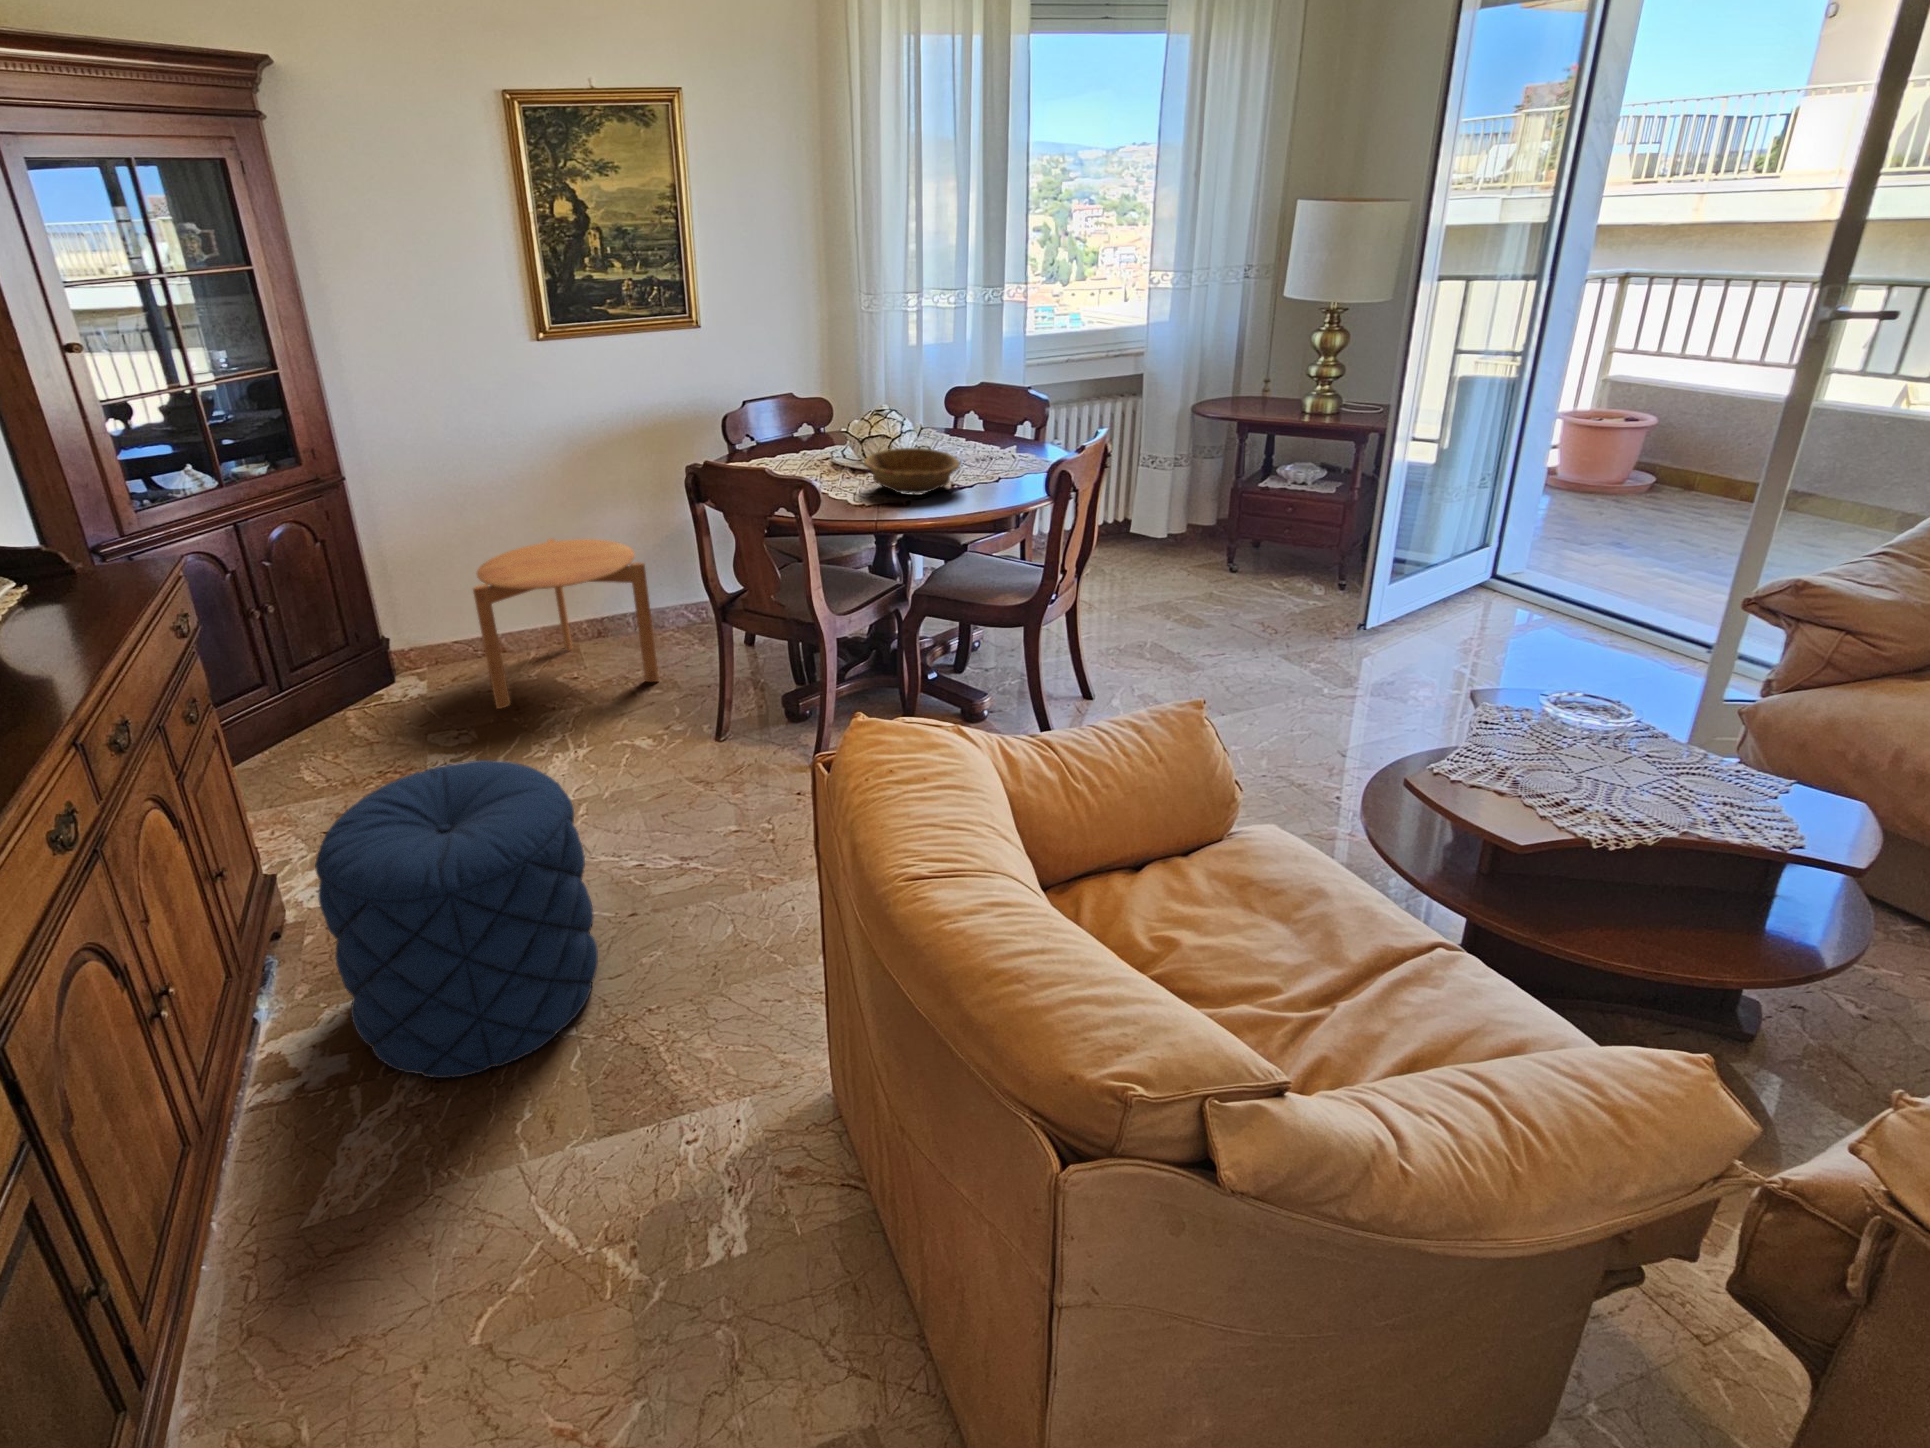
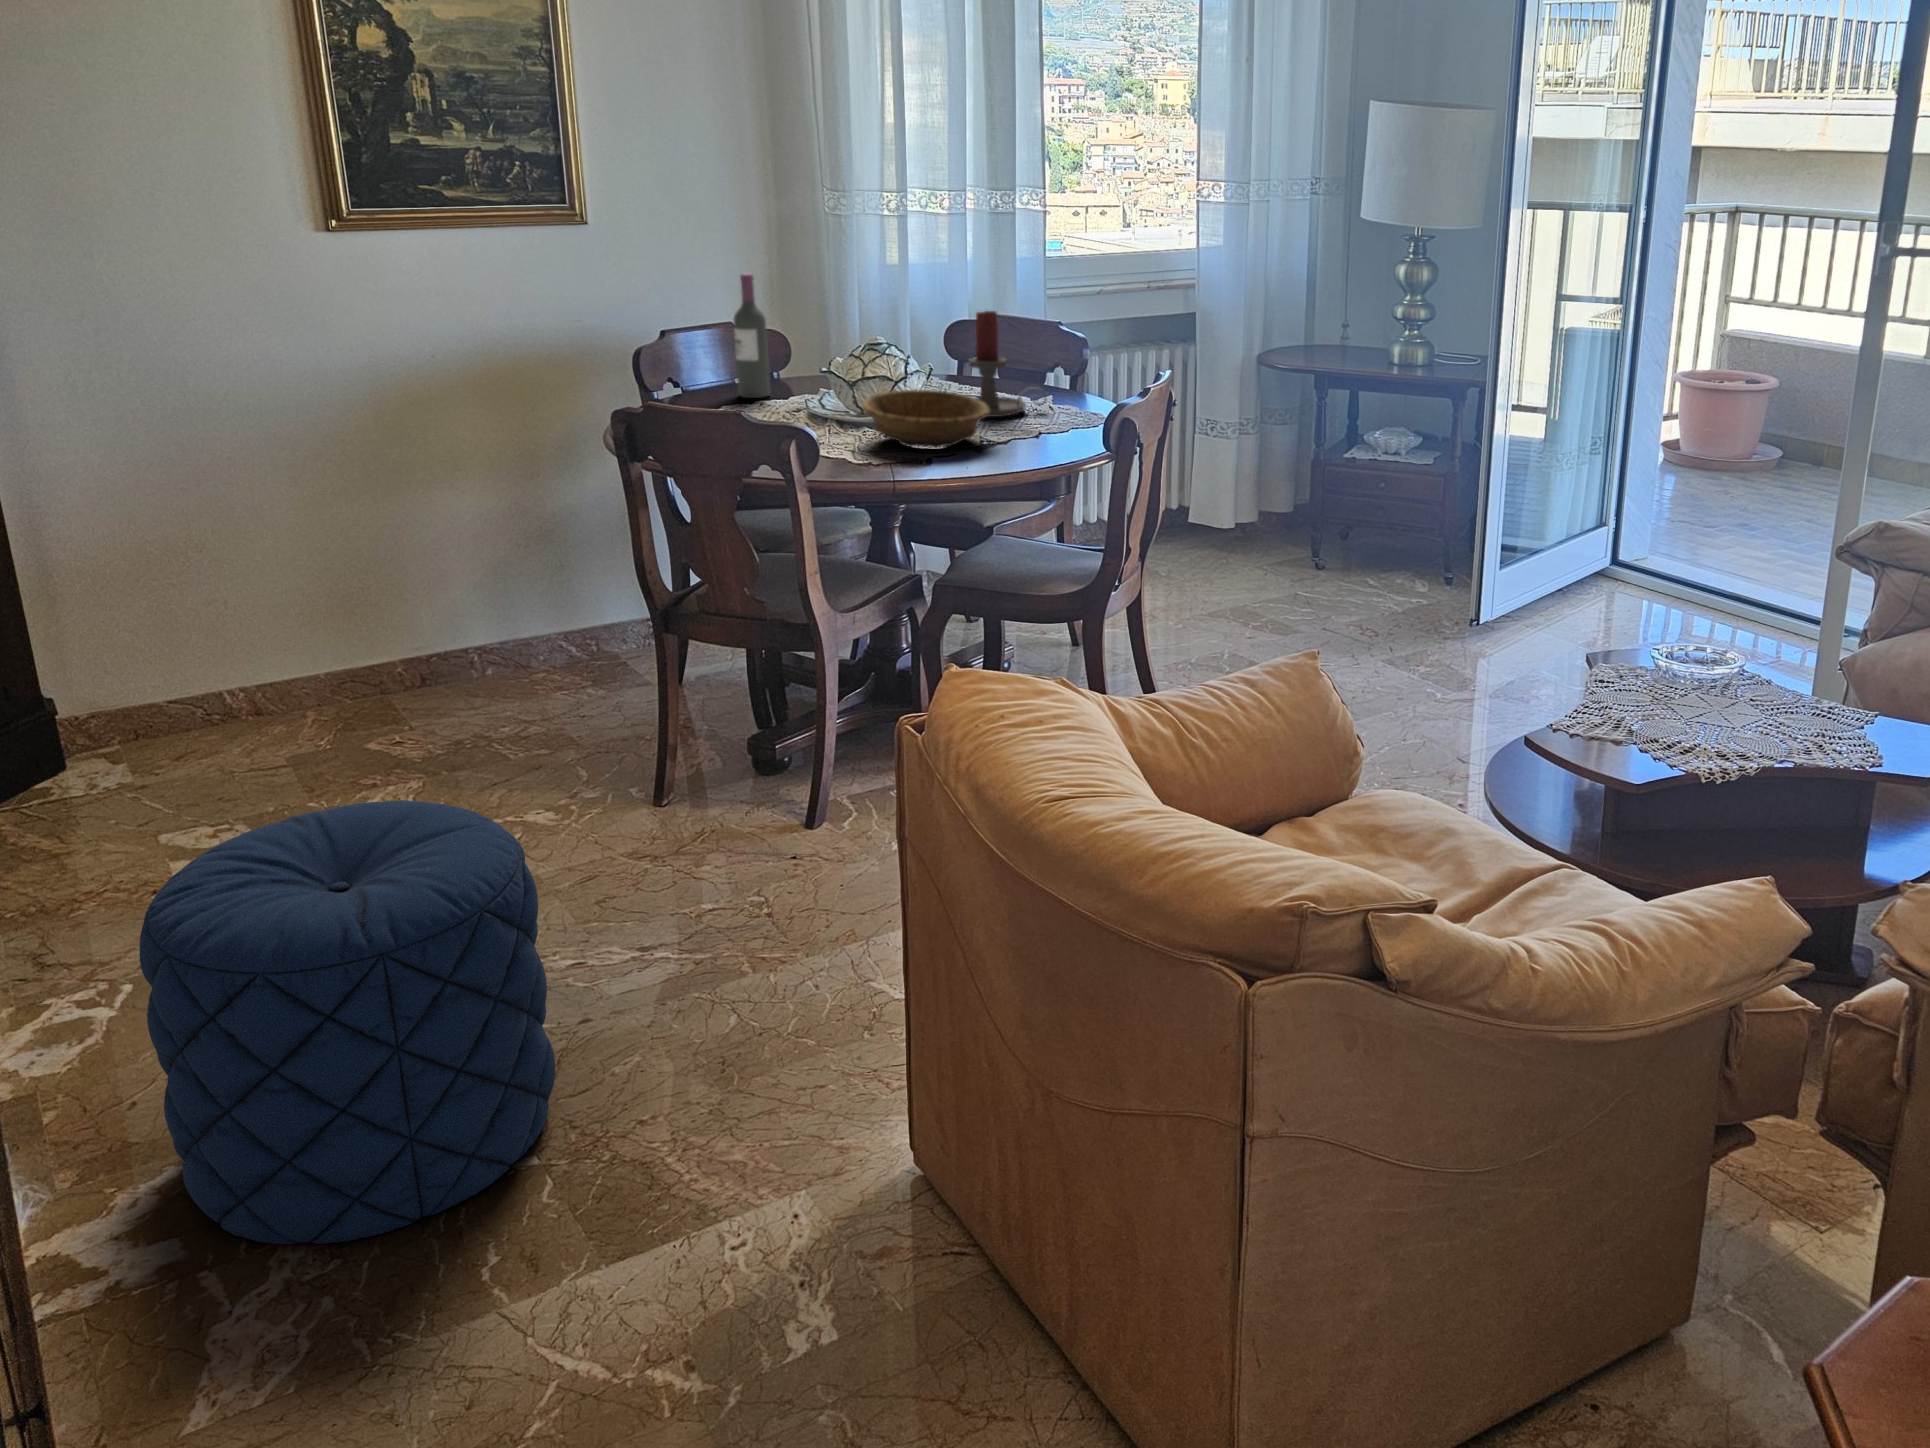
wine bottle: none [788,362,813,452] -> present [734,273,771,398]
candle holder: none [938,384,1011,467] -> present [969,311,1046,417]
side table: present [473,539,659,709] -> none [238,528,541,790]

